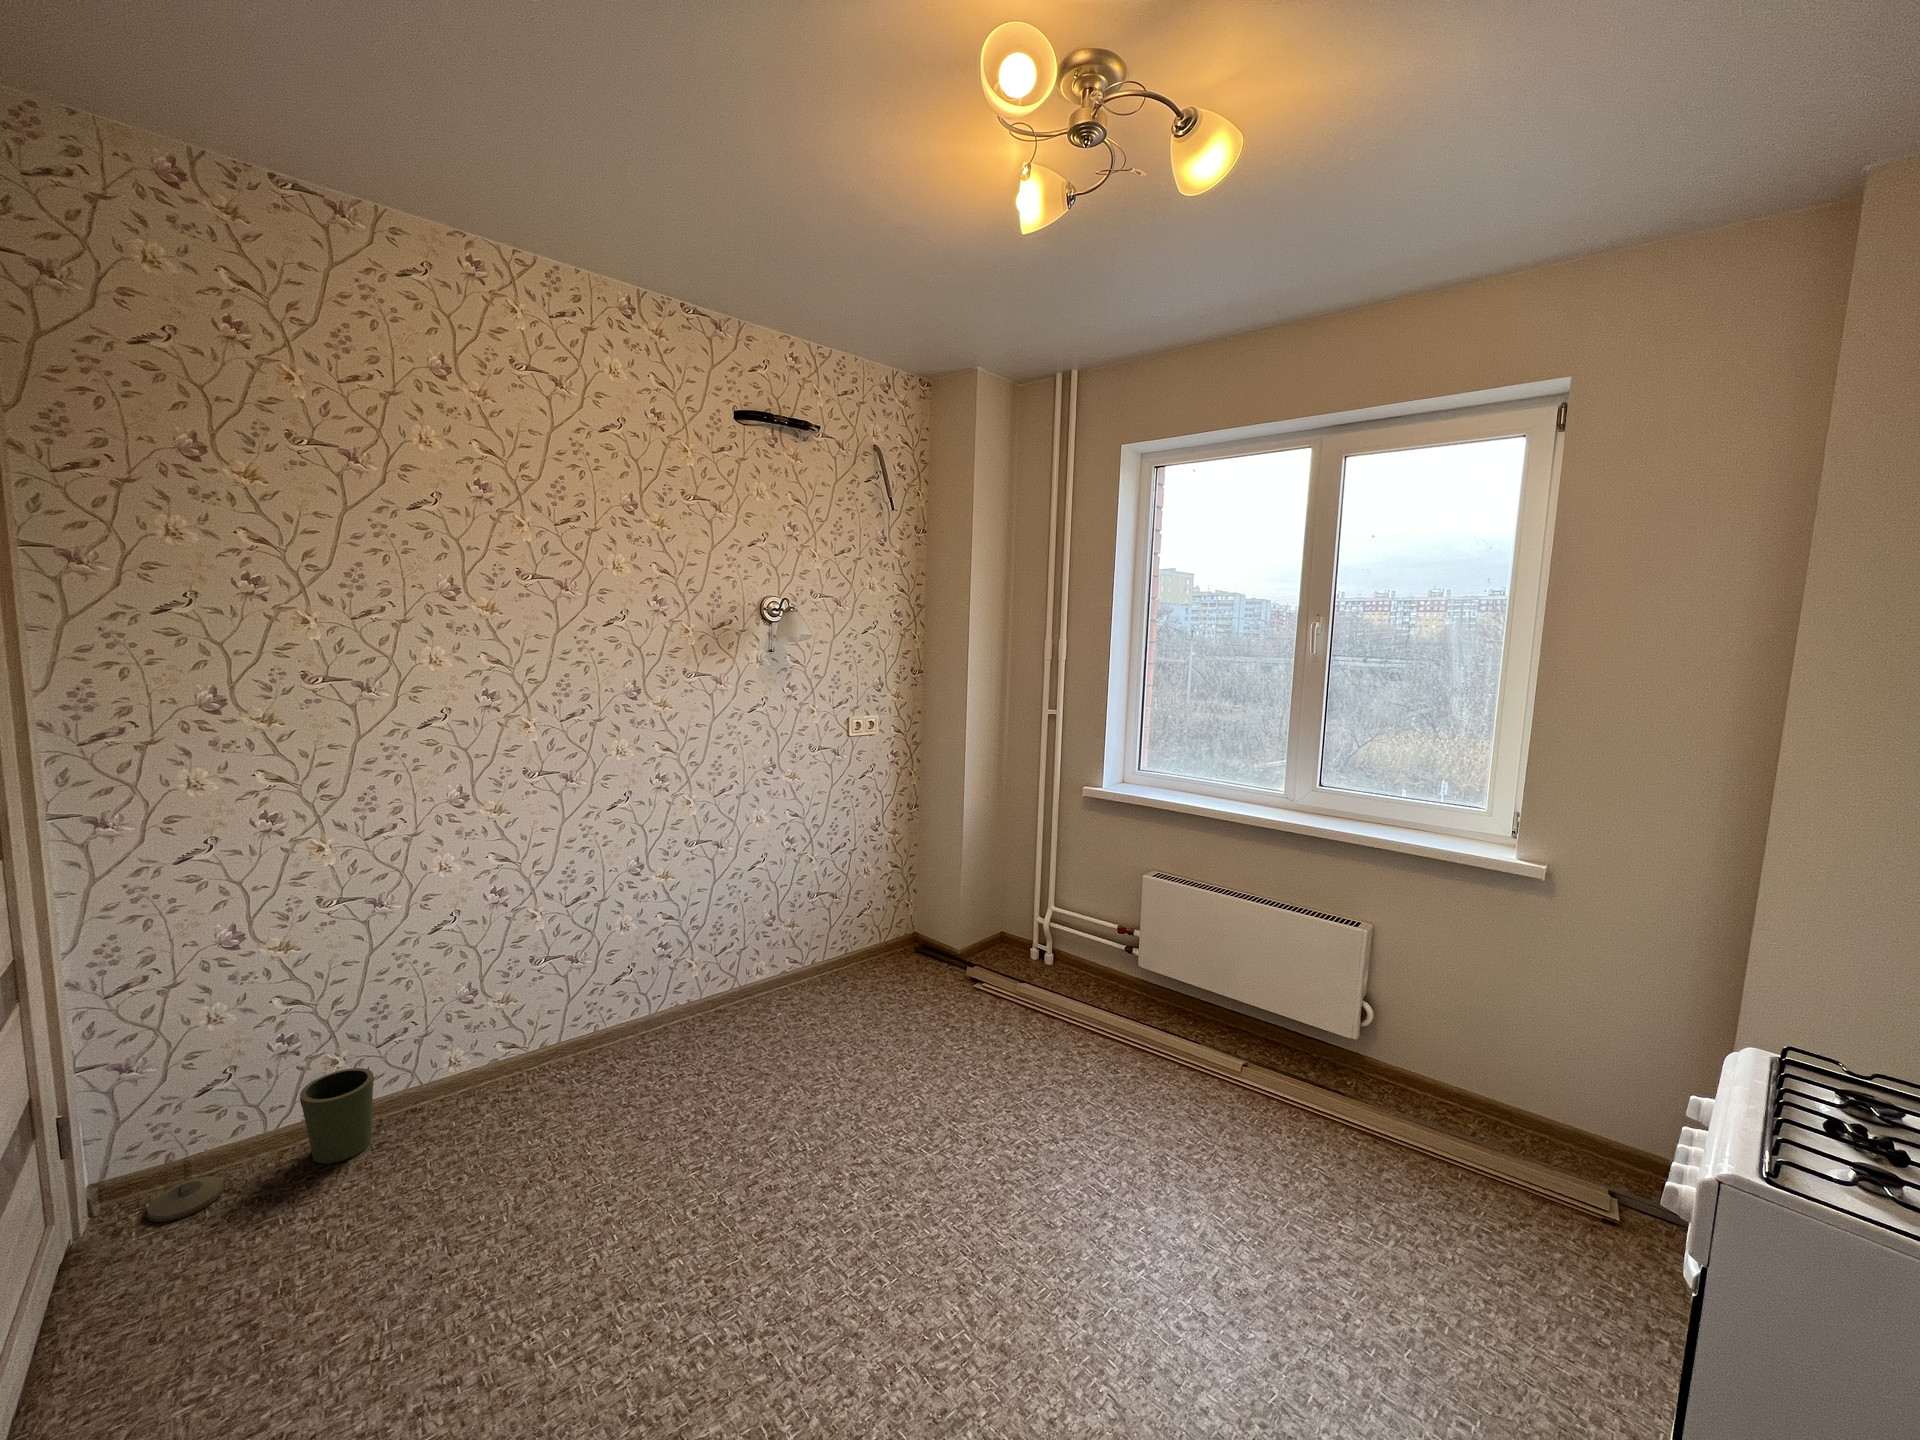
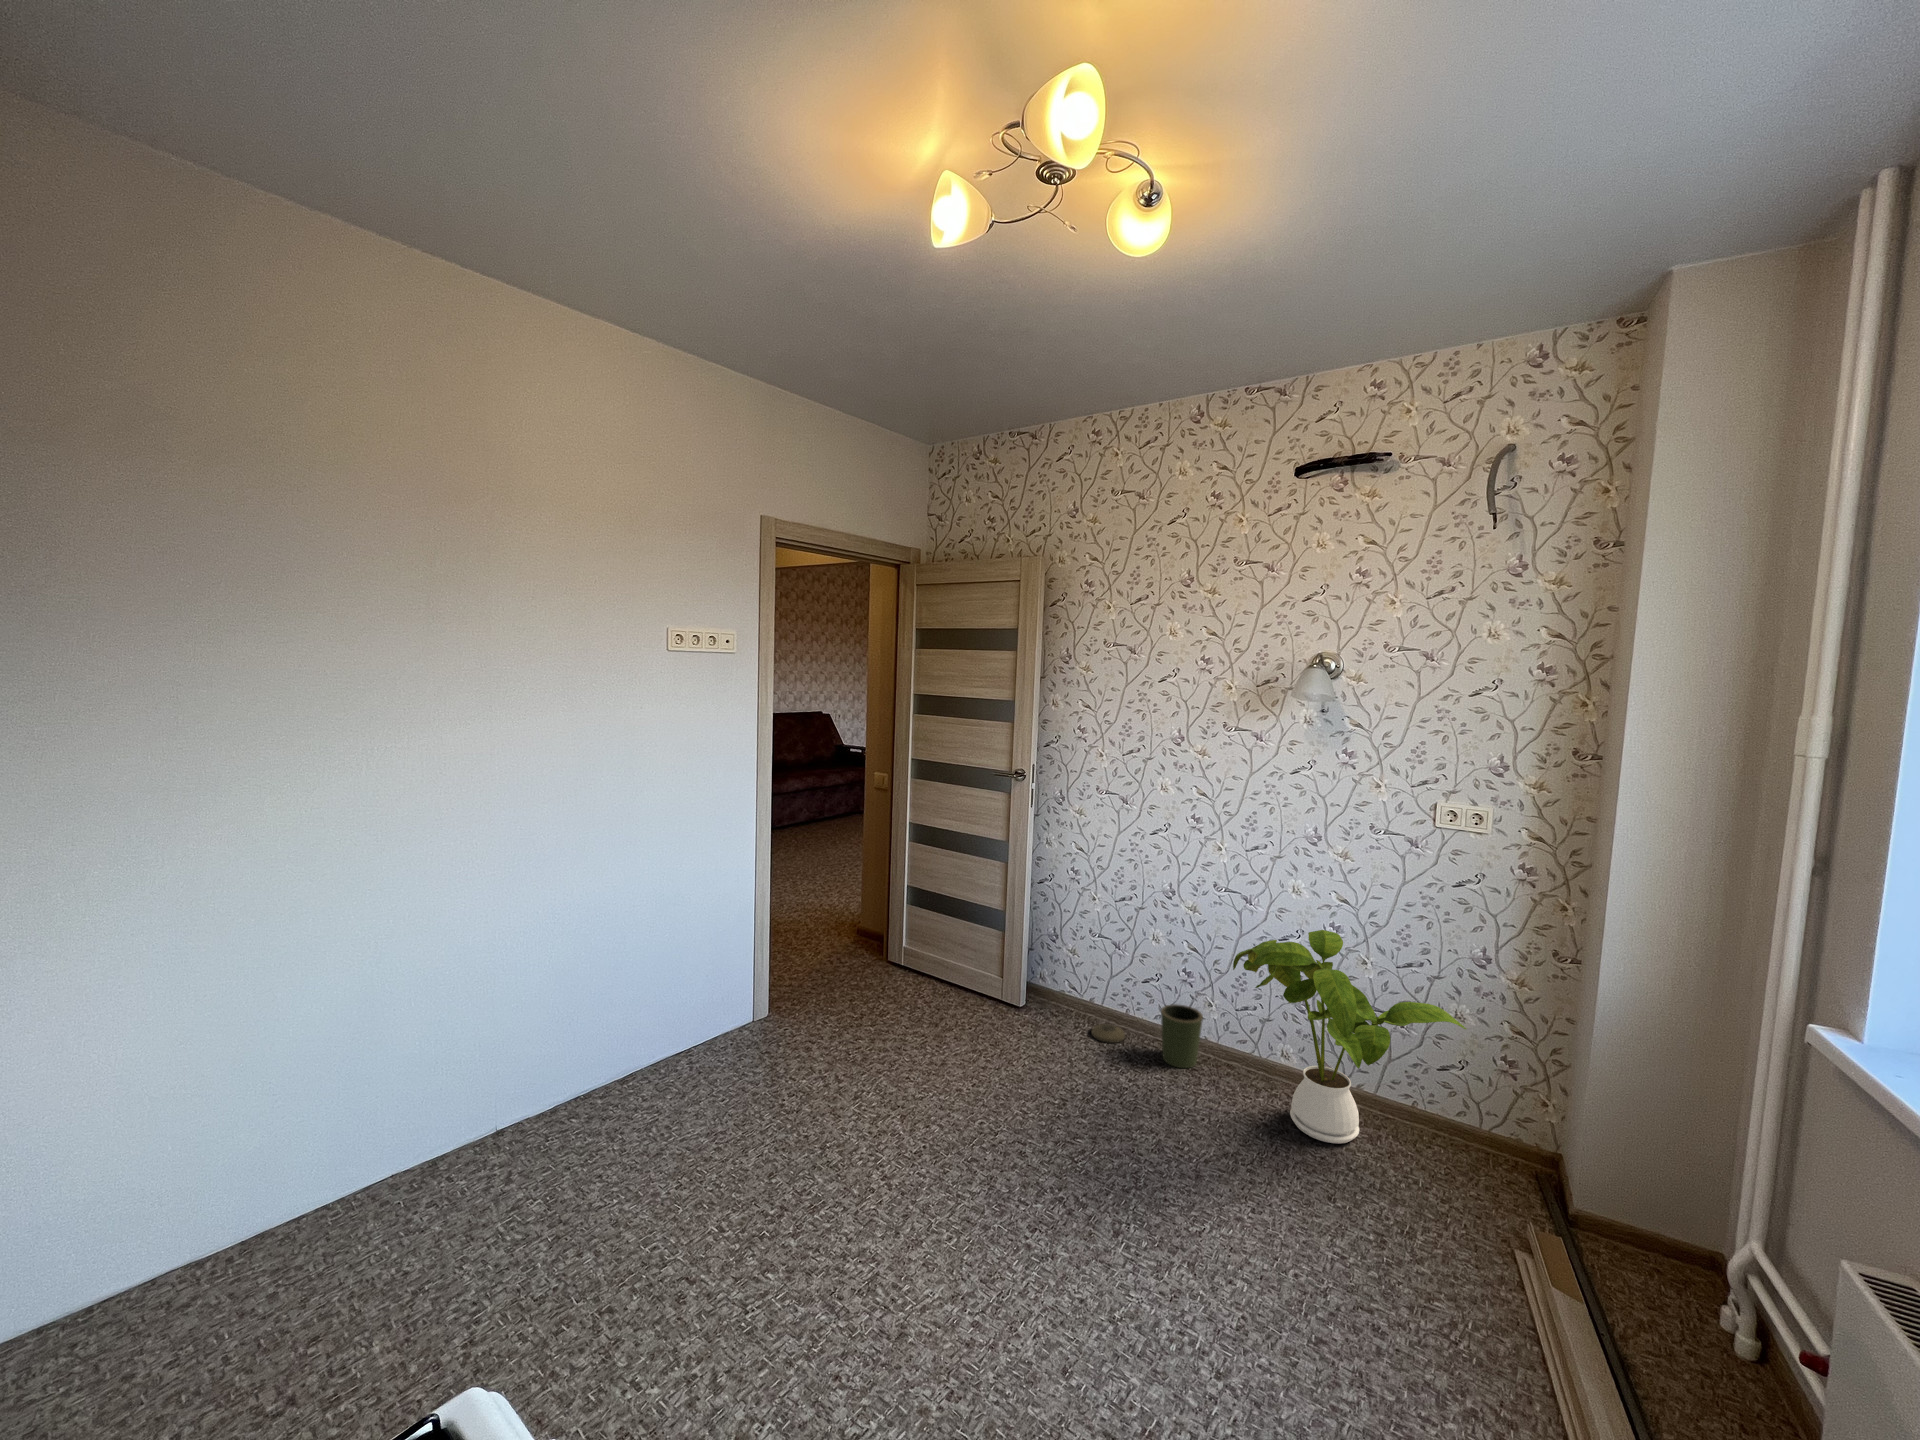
house plant: none [438,883,672,1108] -> present [1233,930,1466,1143]

